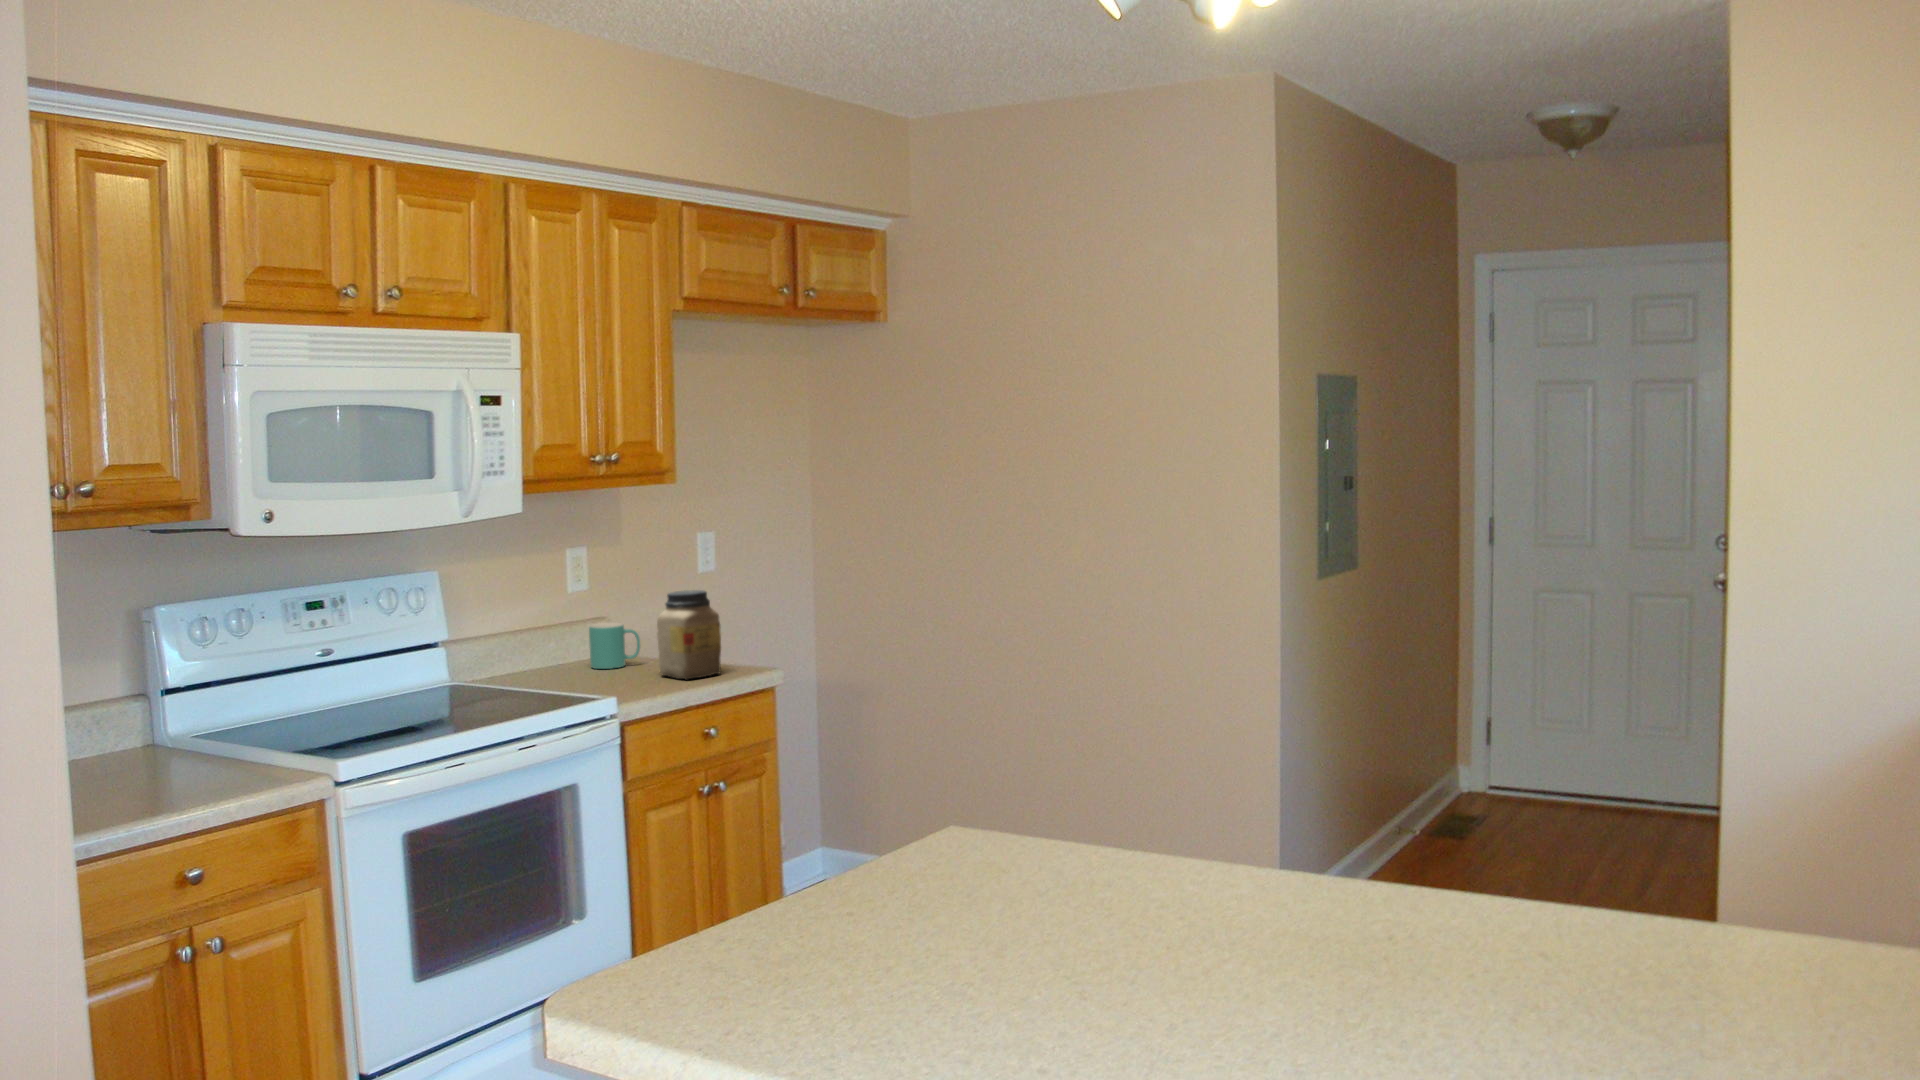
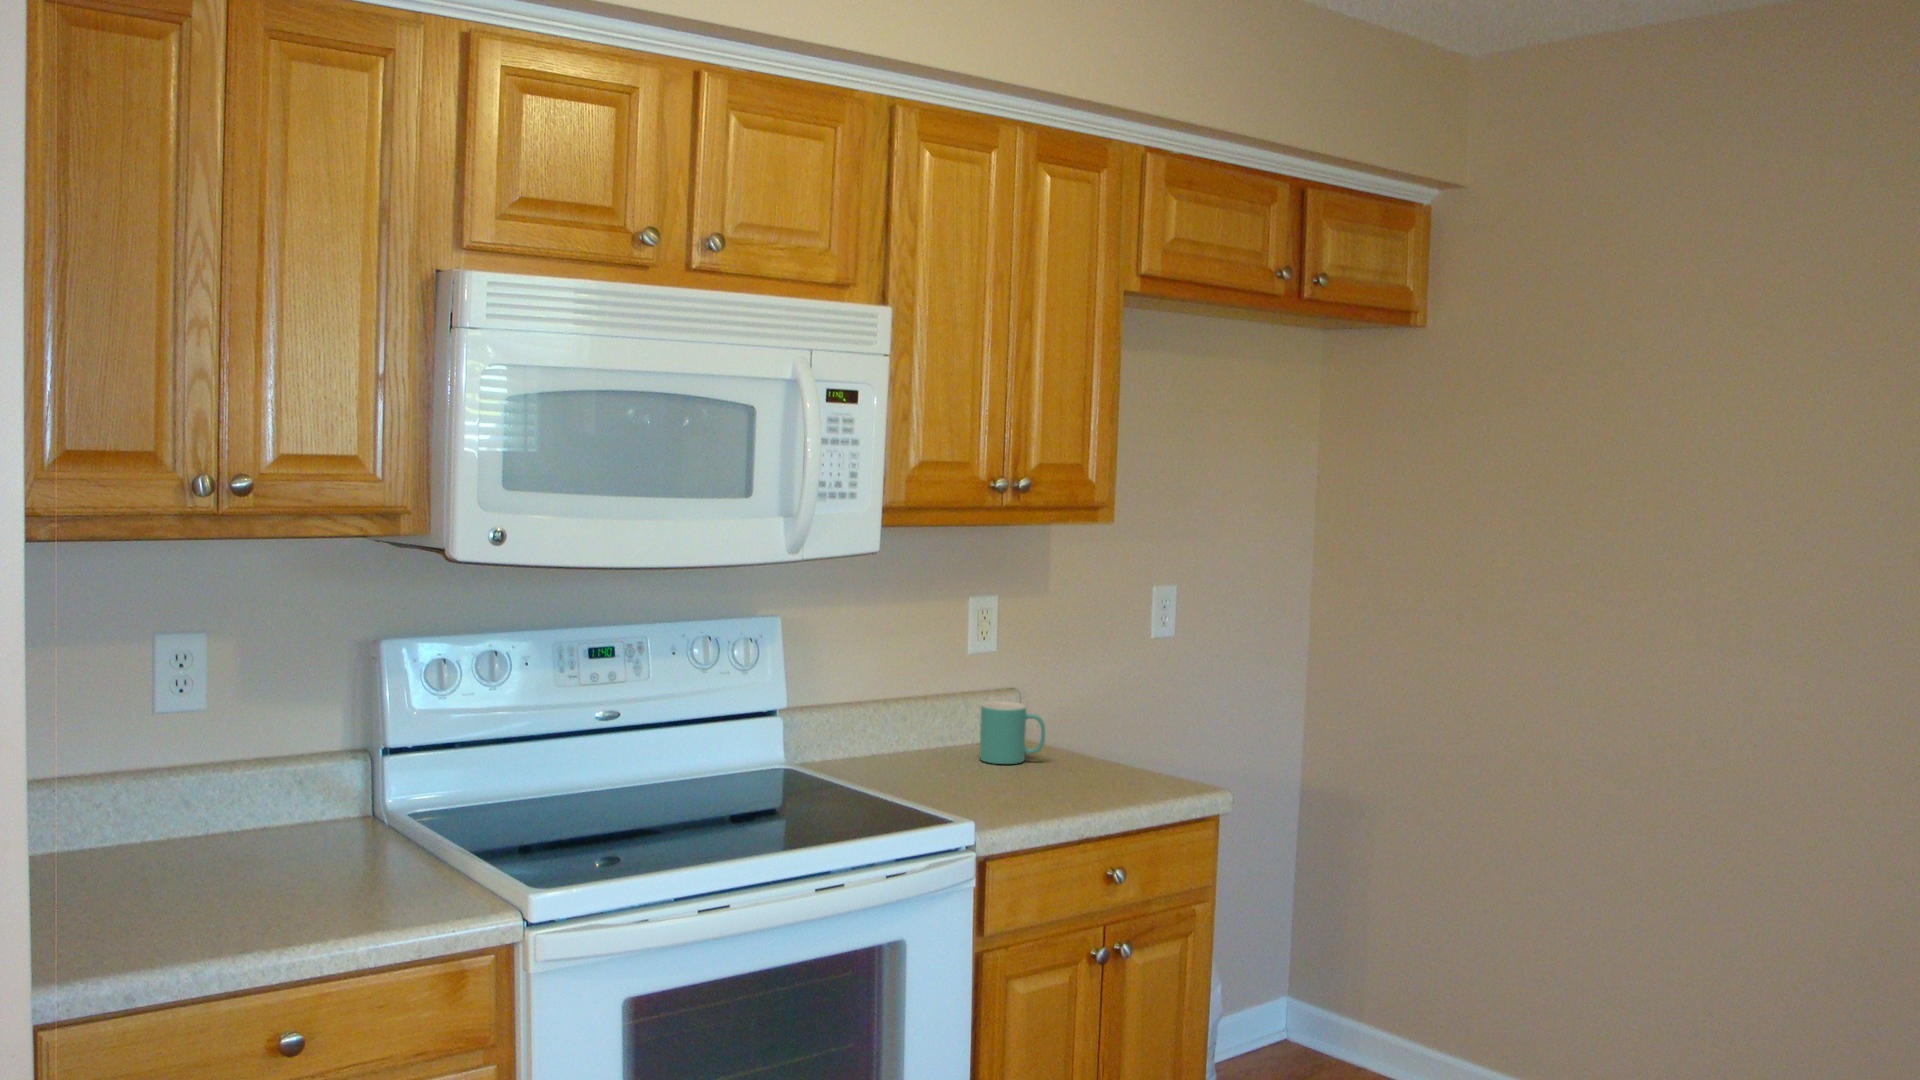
jar: present [657,590,721,680] -> none [1059,673,1145,800]

